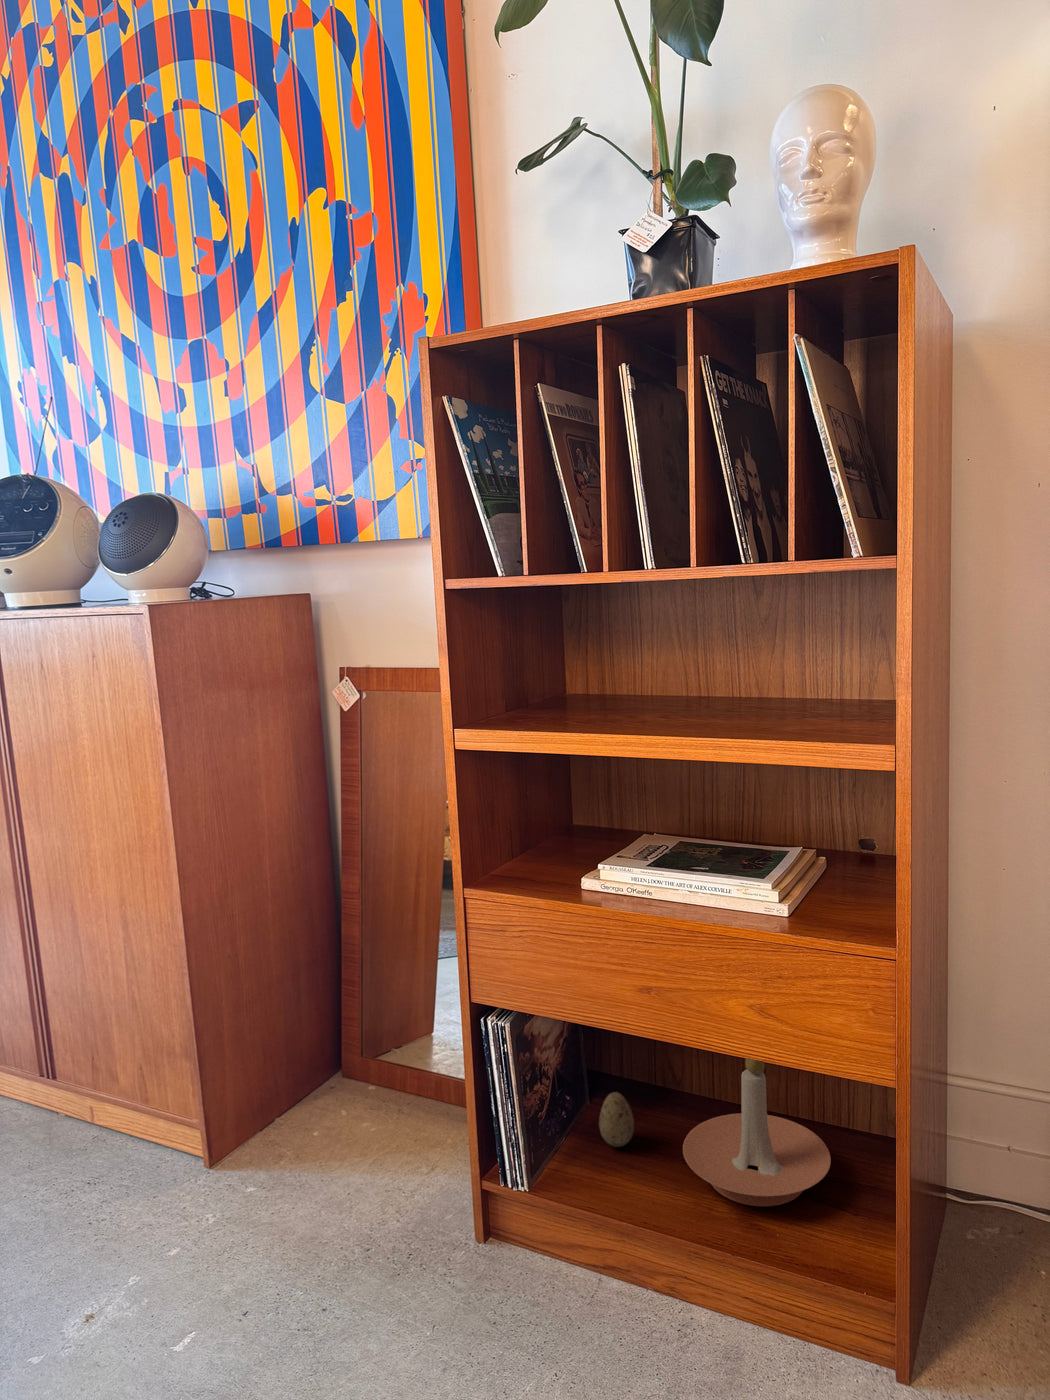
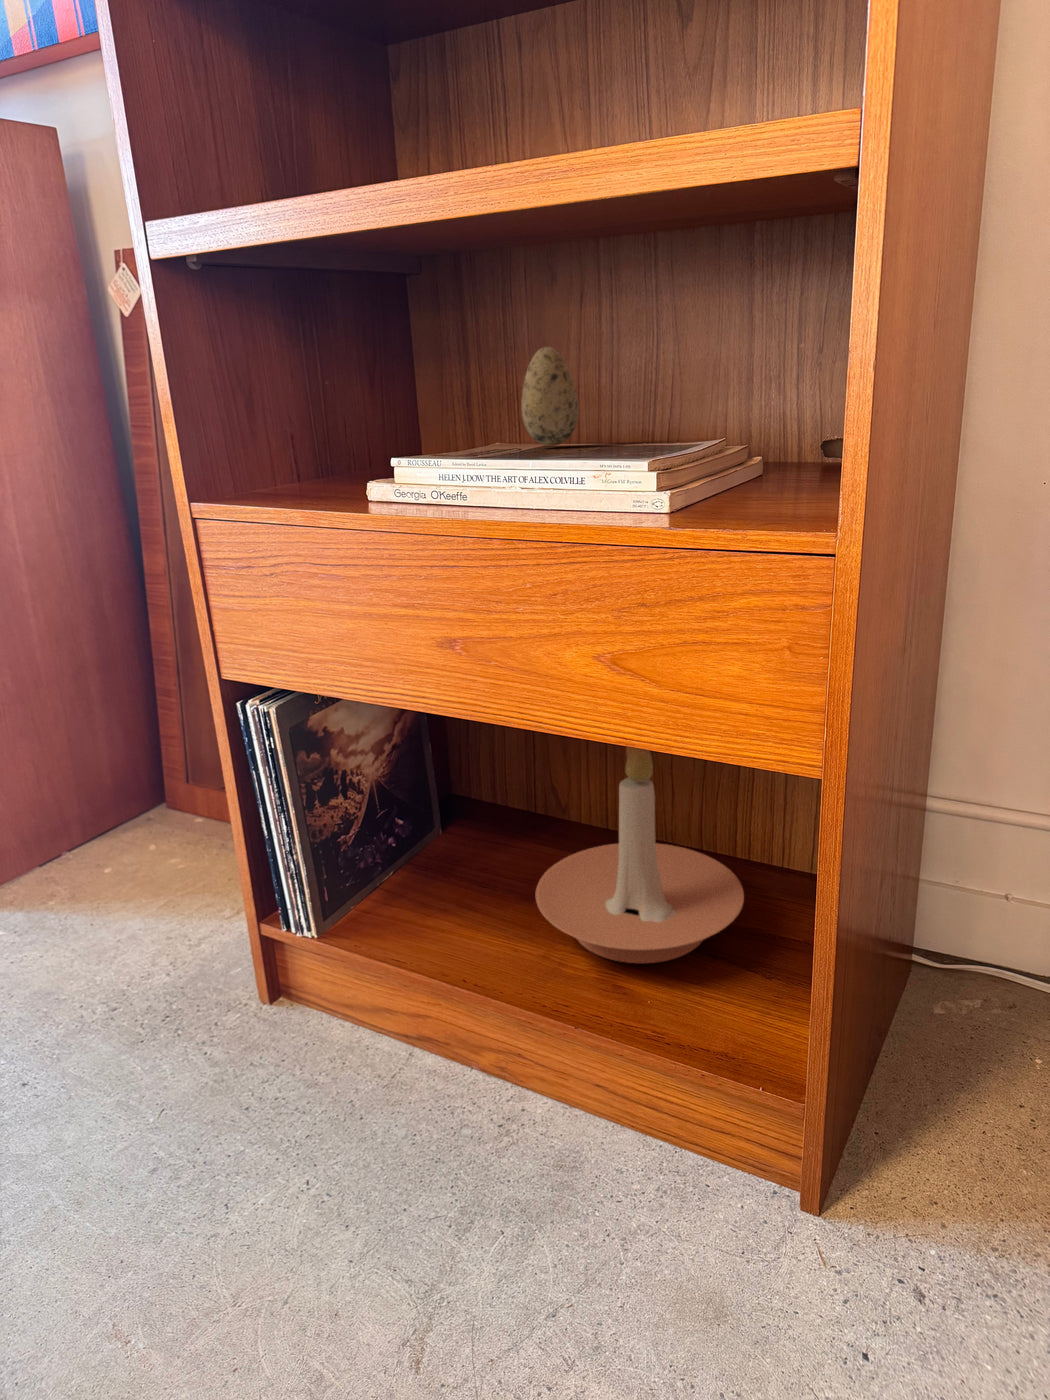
decorative egg: present [599,1092,634,1147] -> present [521,347,579,446]

